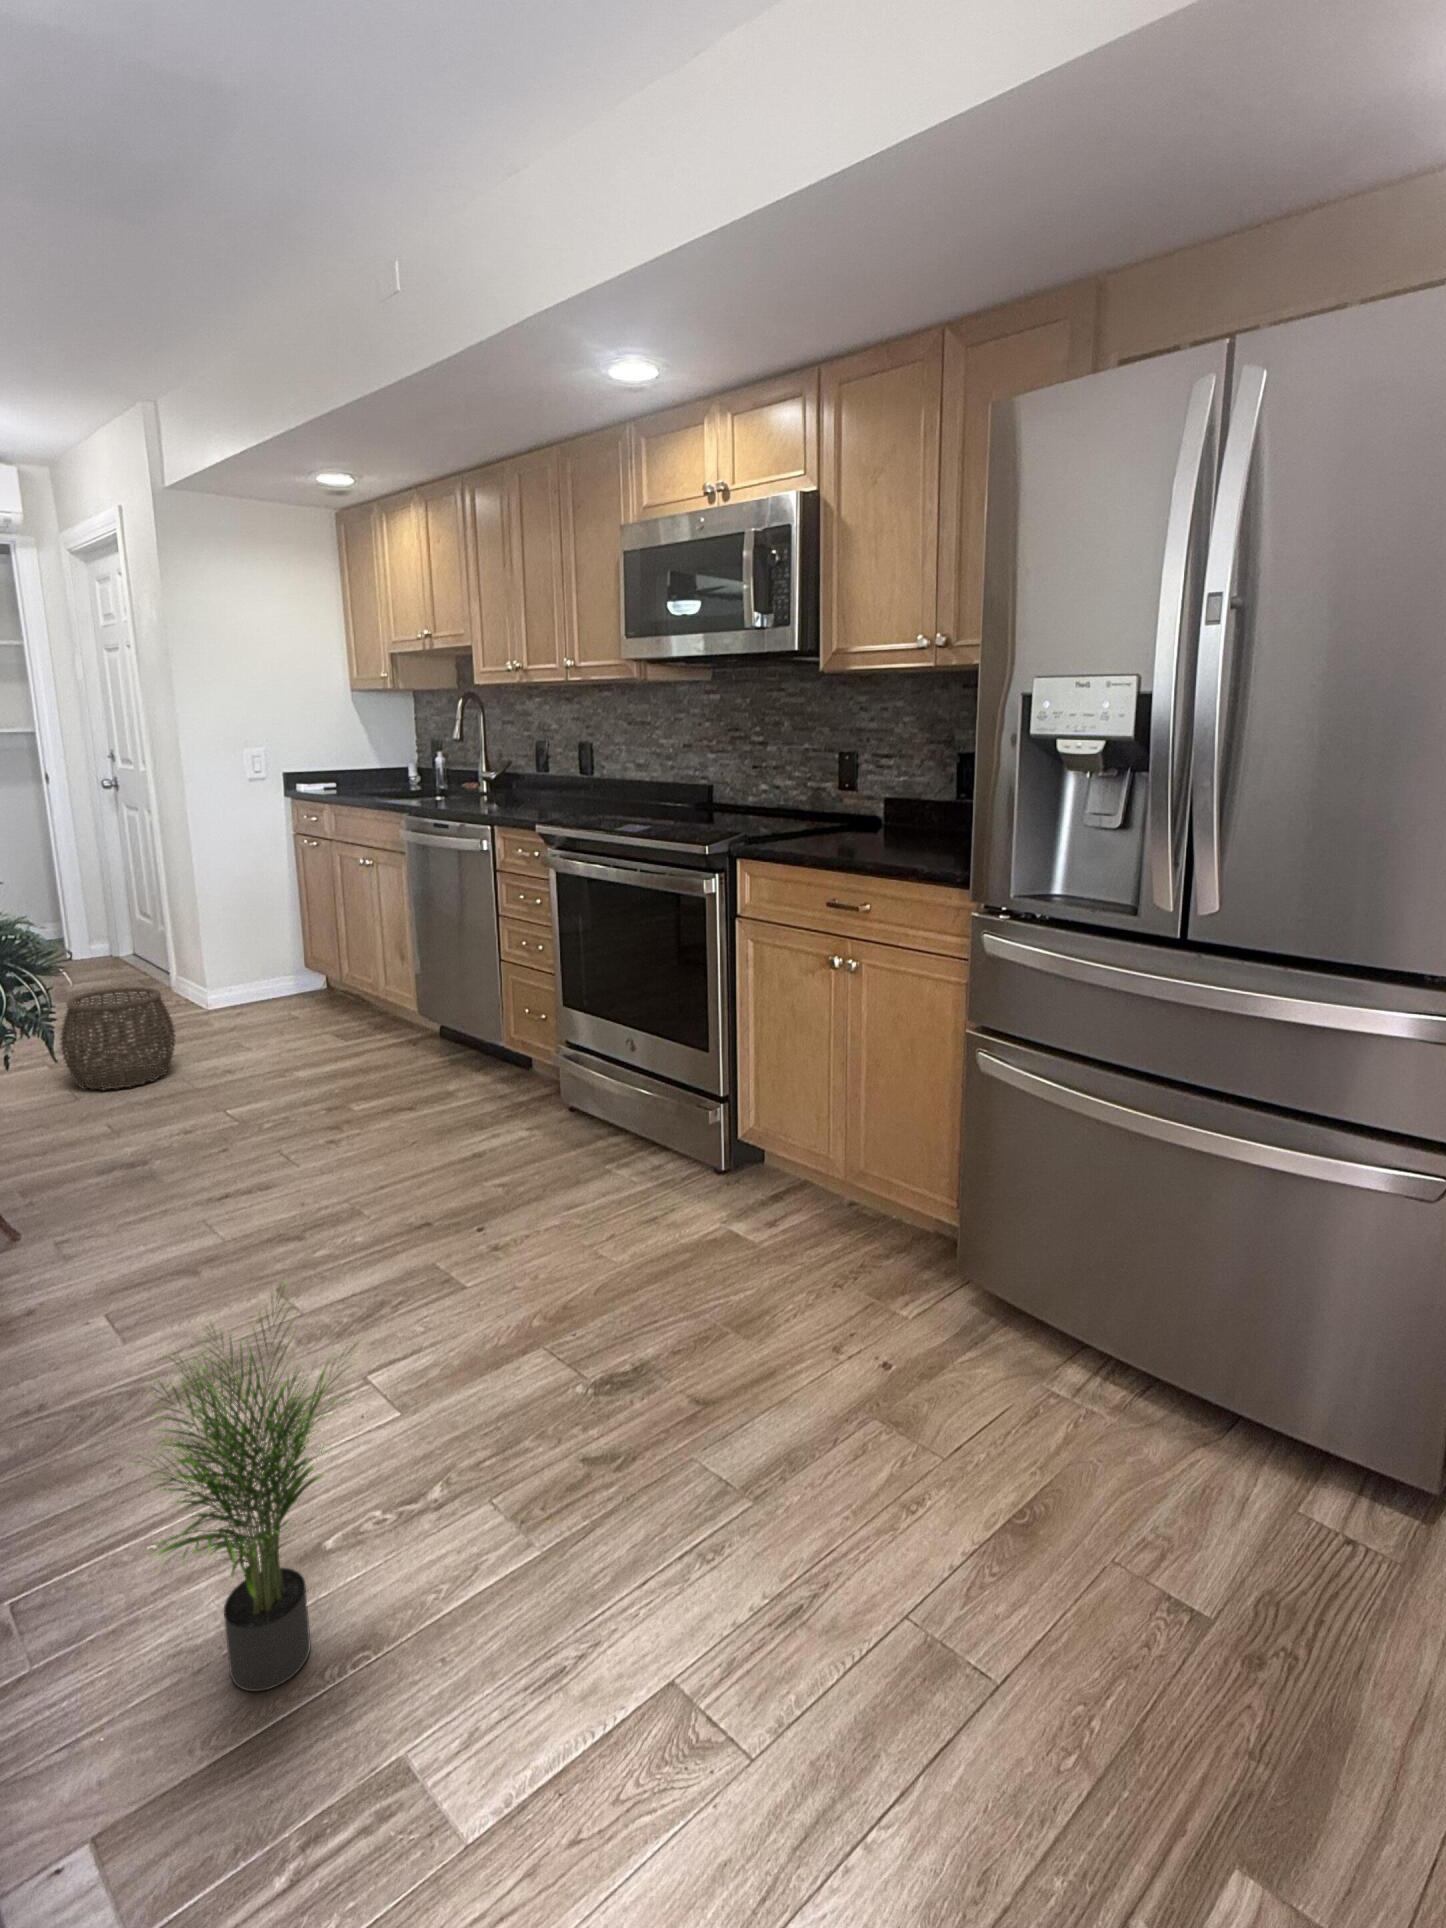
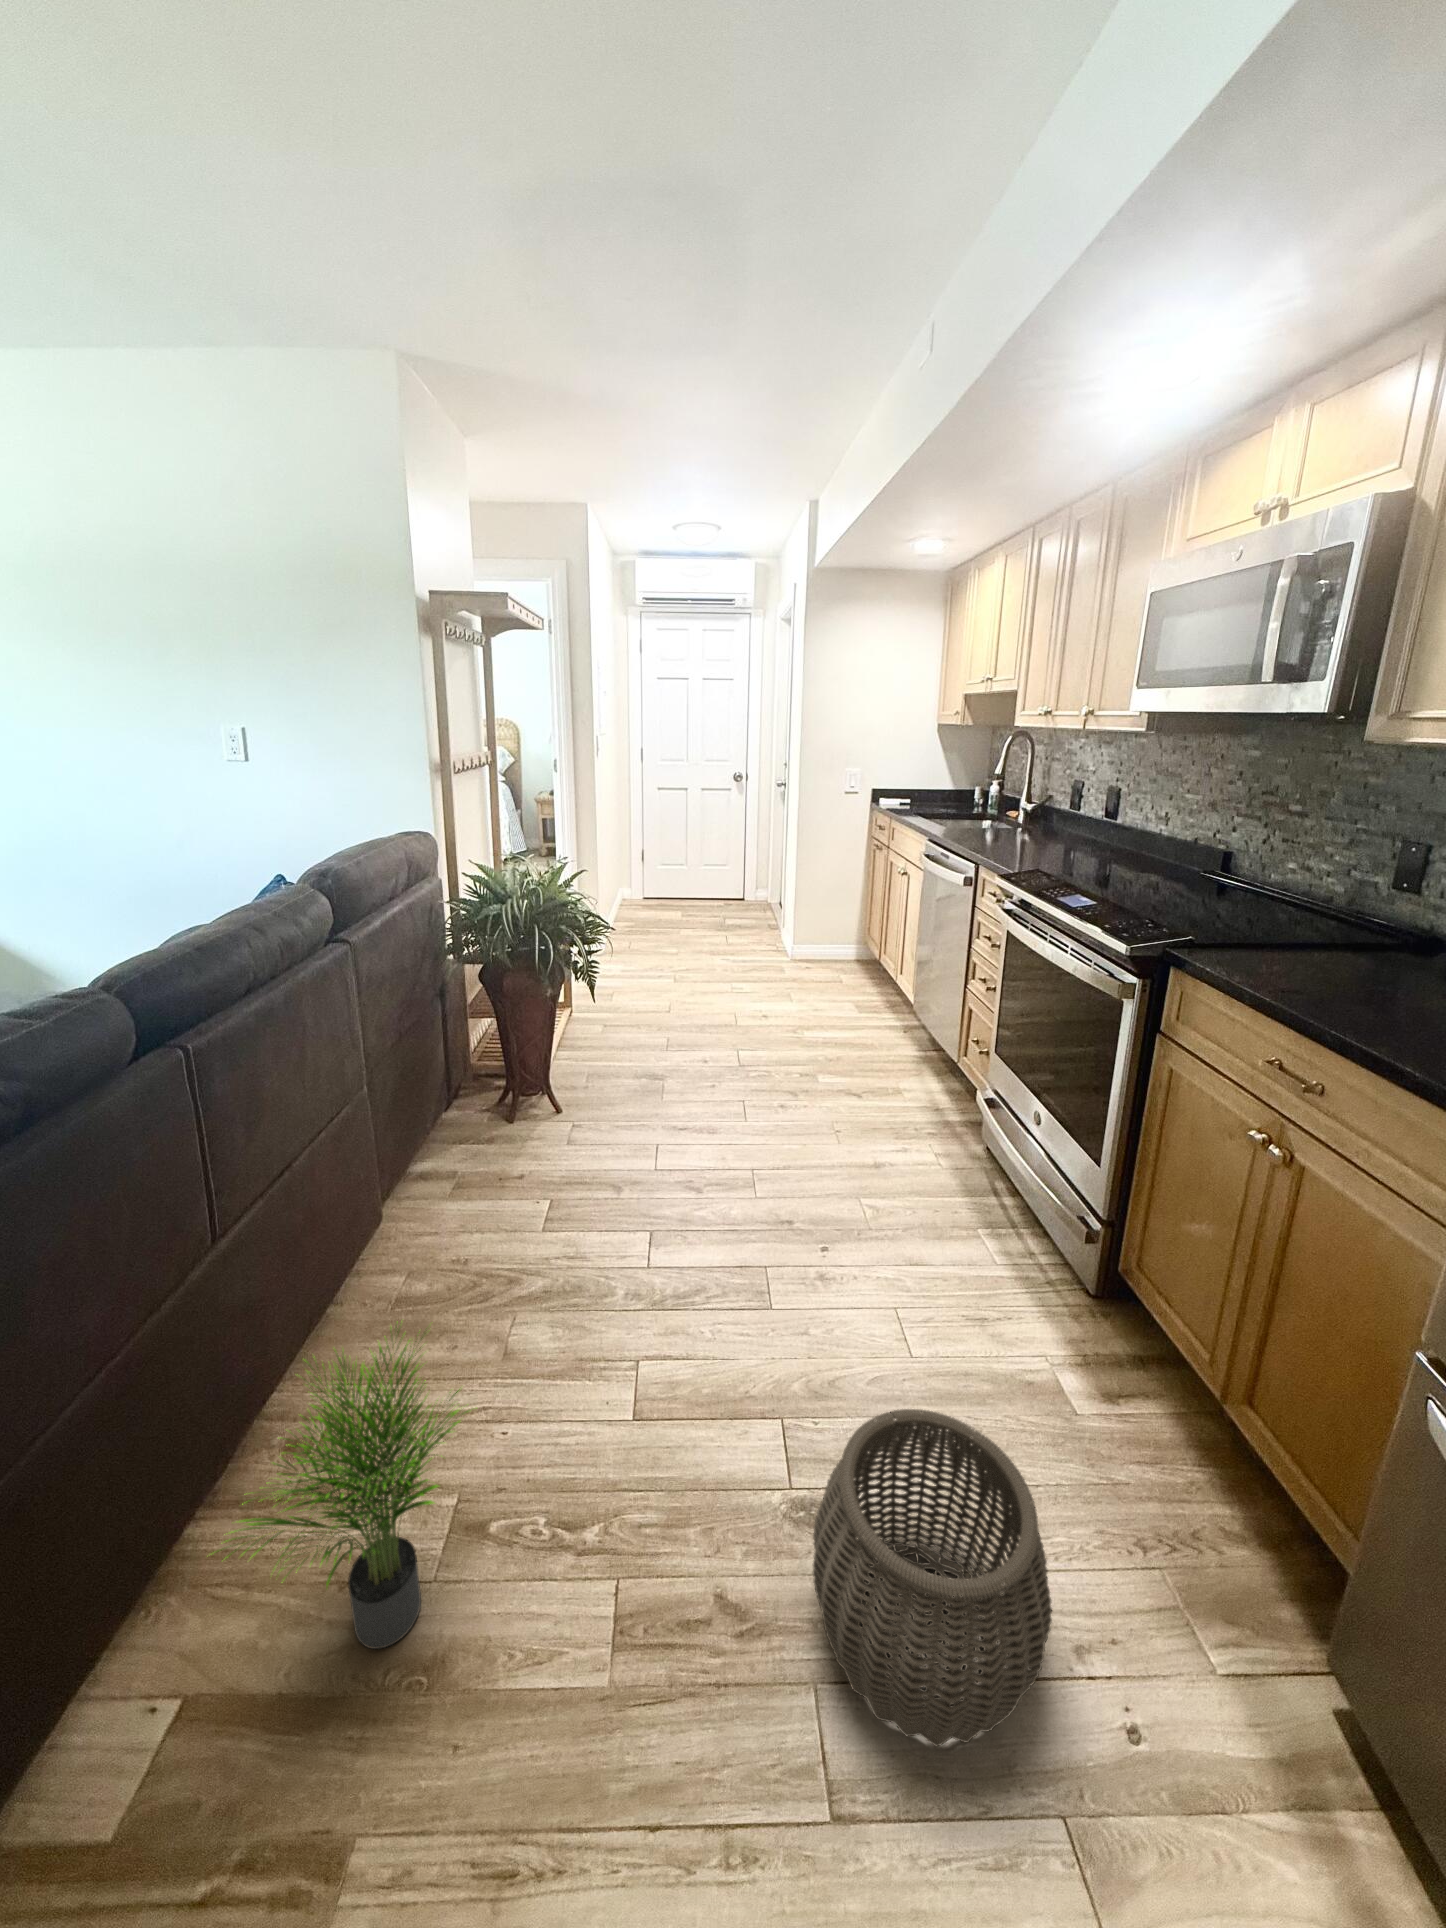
woven basket: present [60,987,176,1090] -> present [813,1409,1052,1746]

